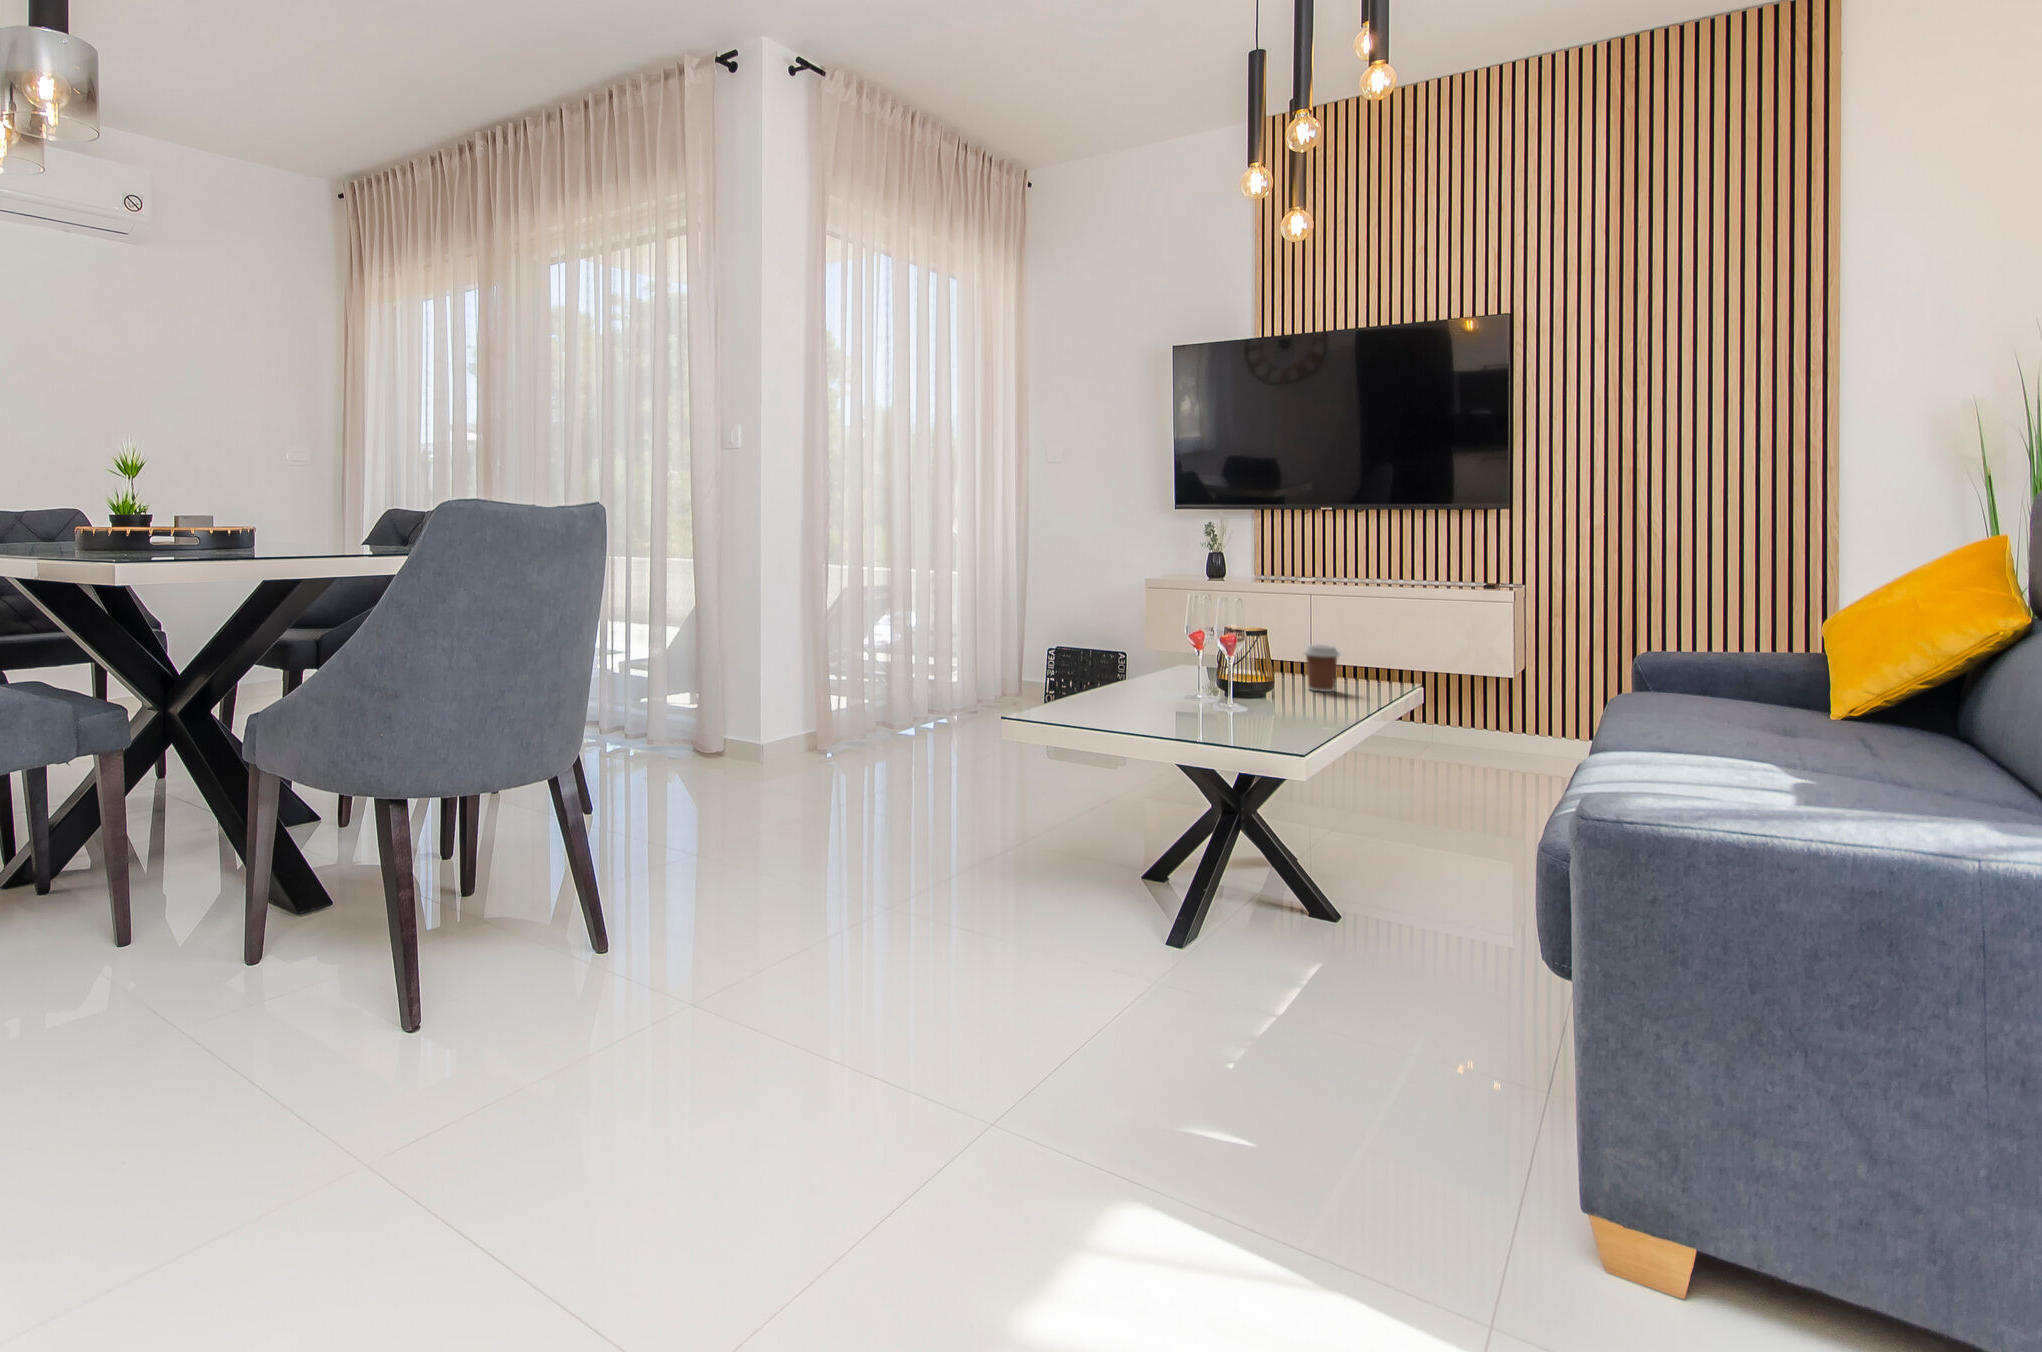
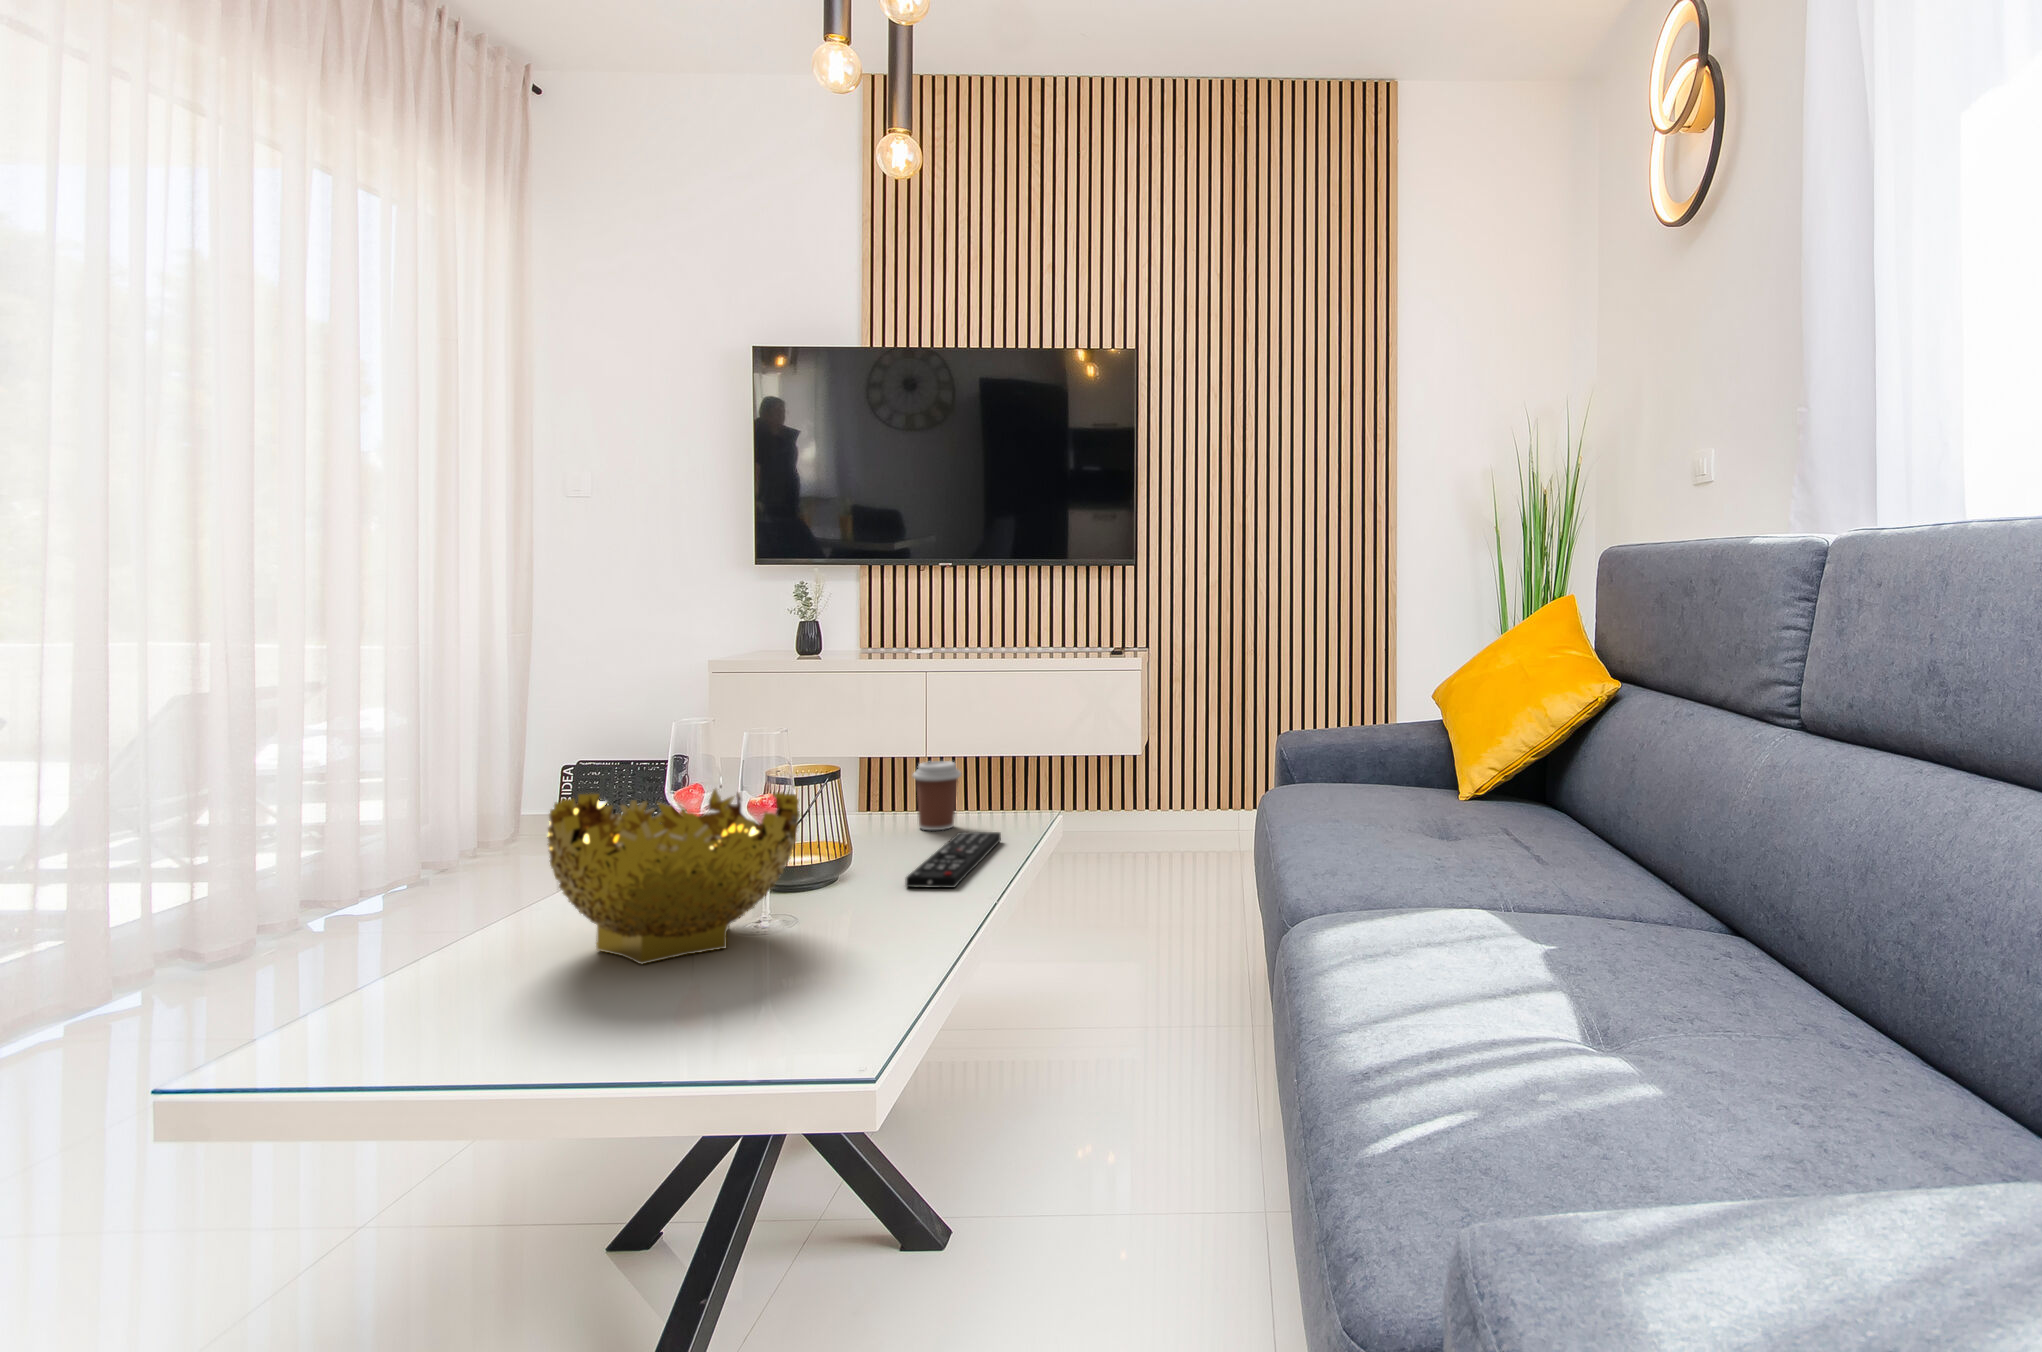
decorative bowl: none [1099,632,1235,723] -> present [548,789,799,965]
remote control: none [1300,692,1370,717] -> present [906,832,1001,888]

